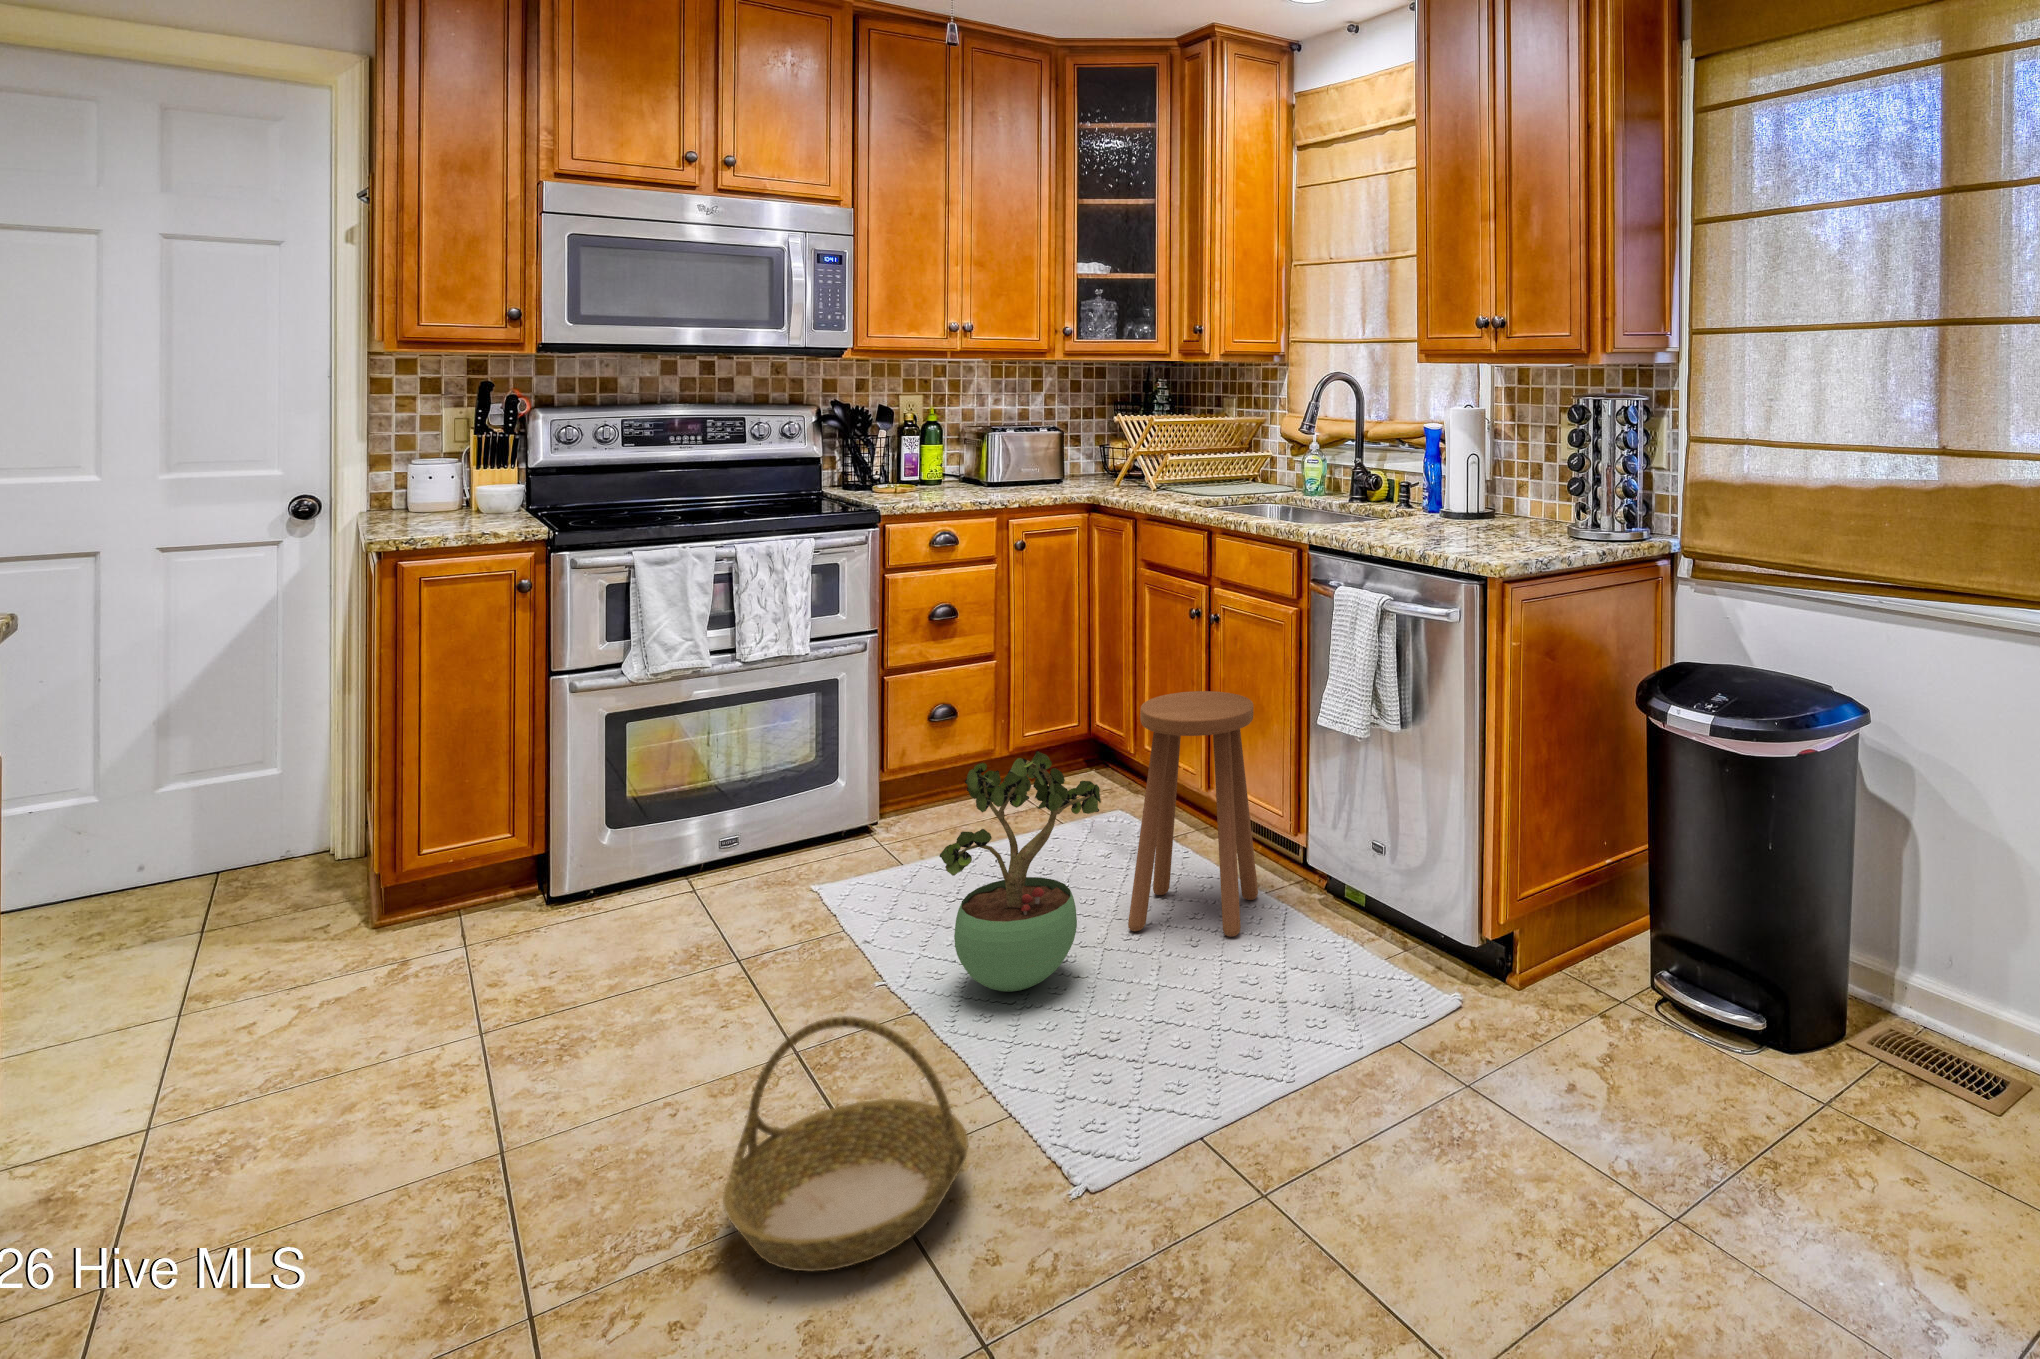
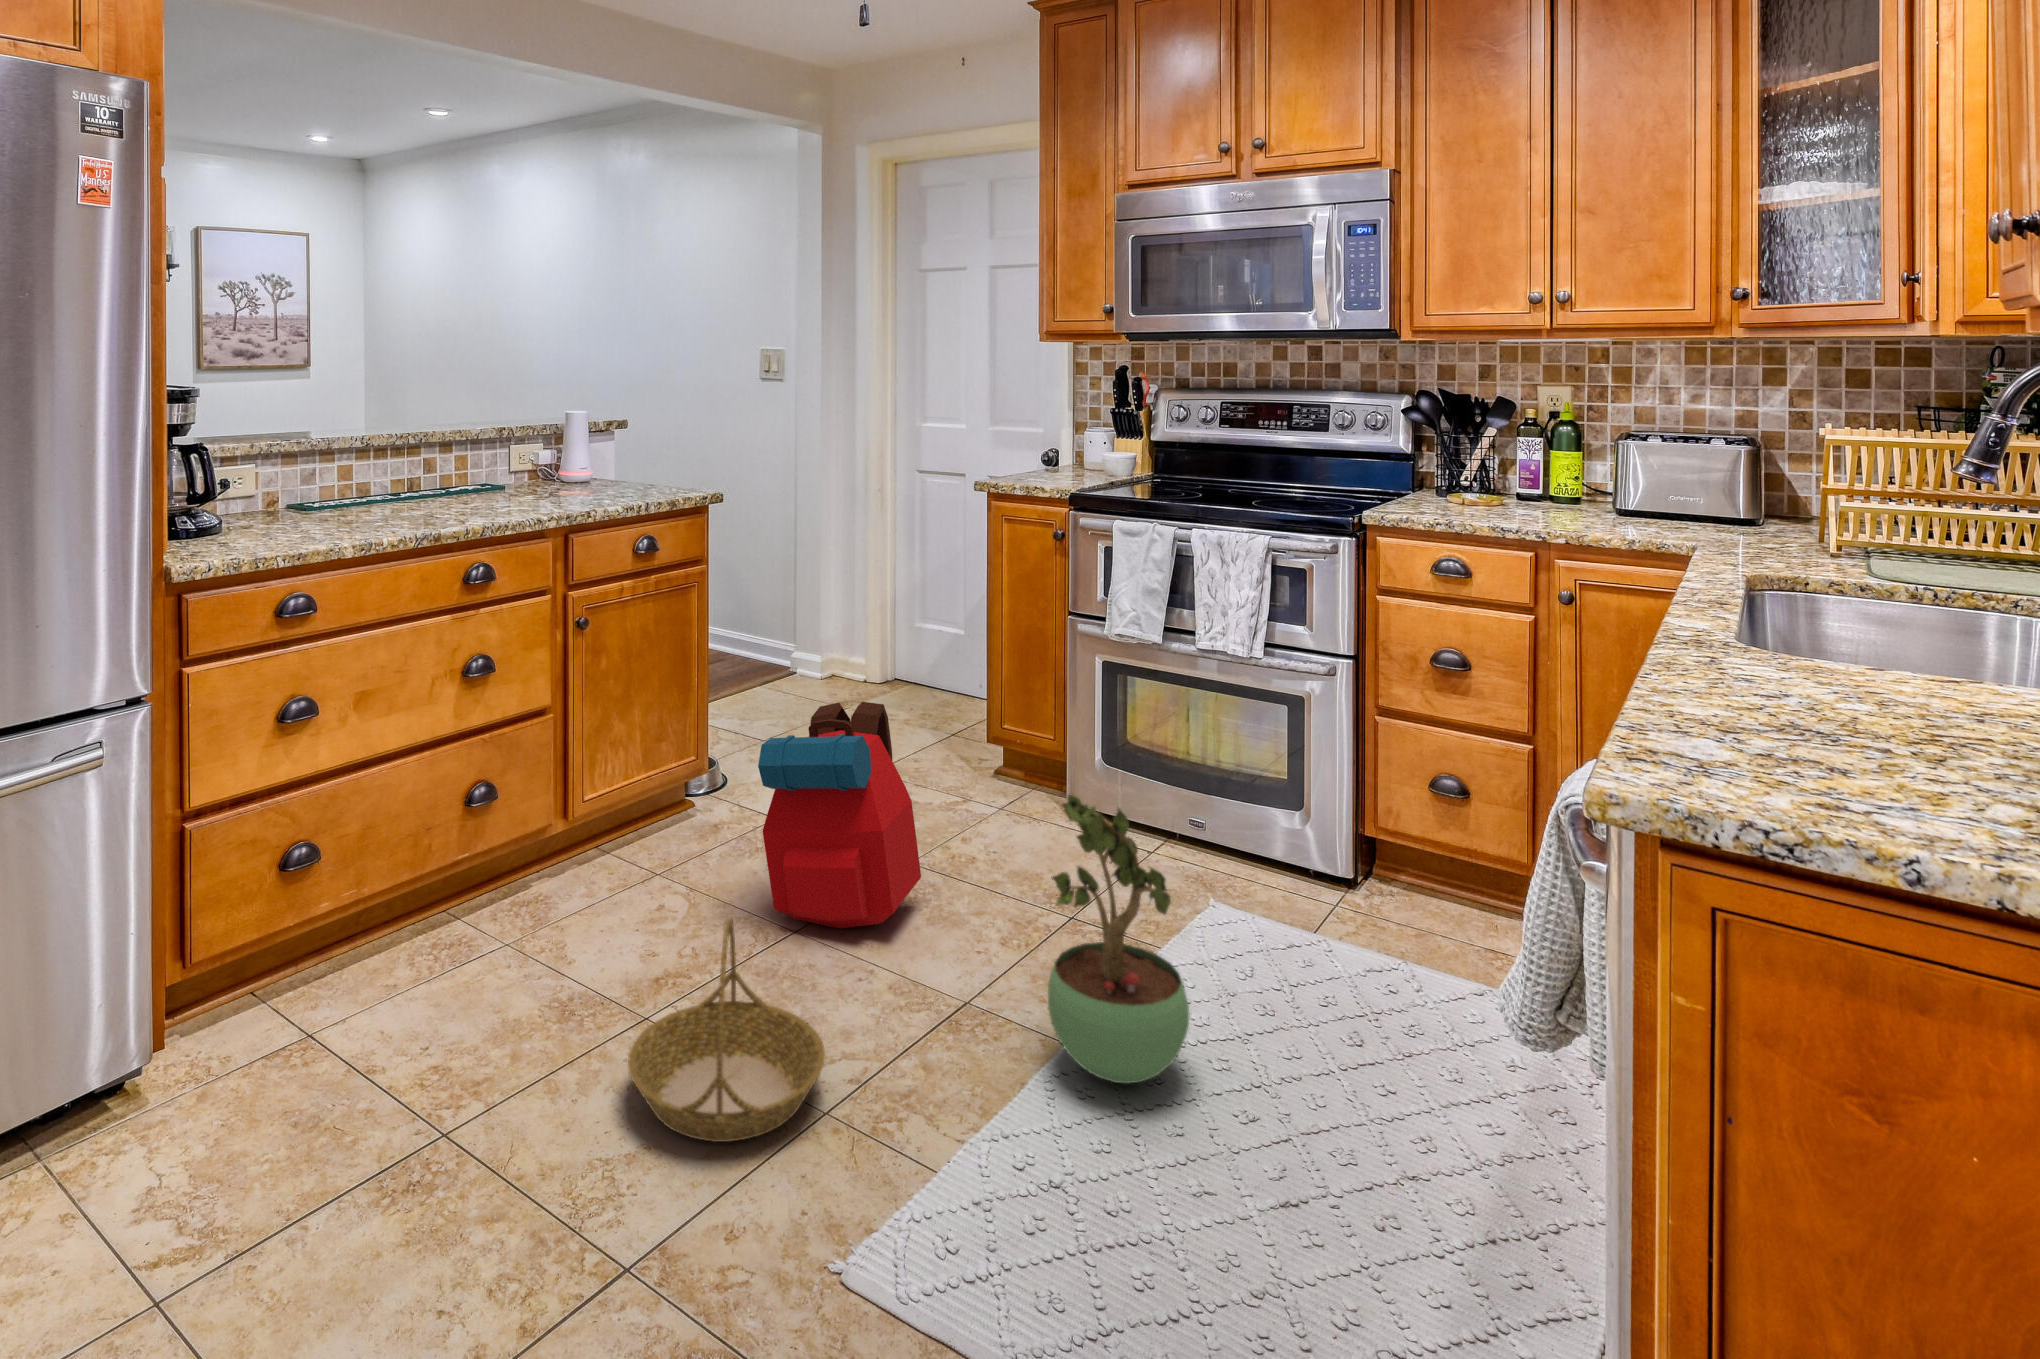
stool: present [1128,691,1258,937] -> none [1300,827,1529,1231]
backpack: none [444,813,691,1127] -> present [758,702,921,928]

